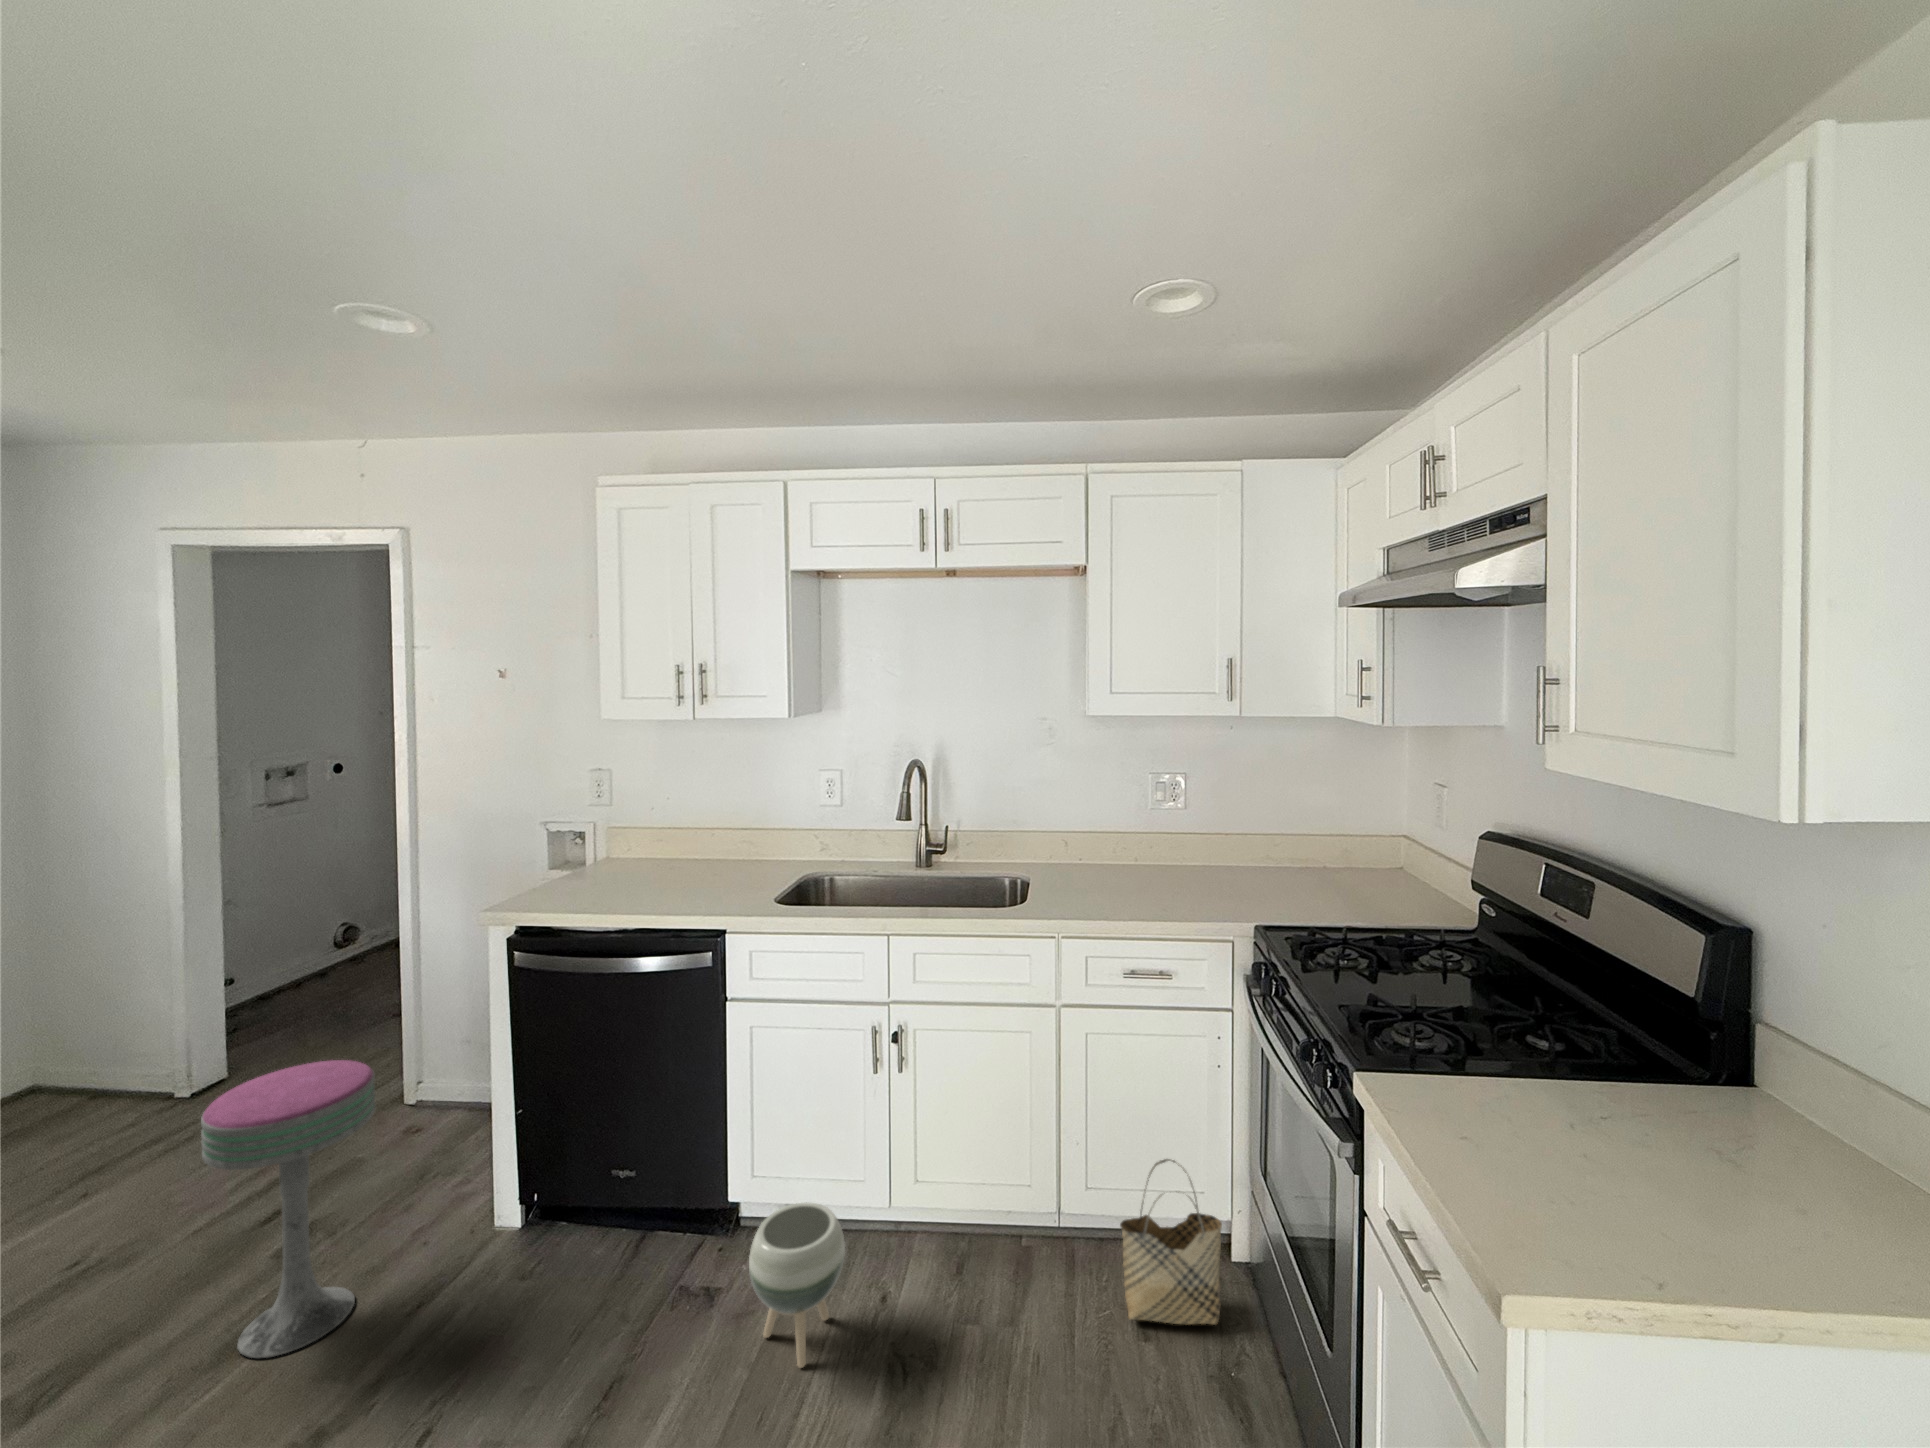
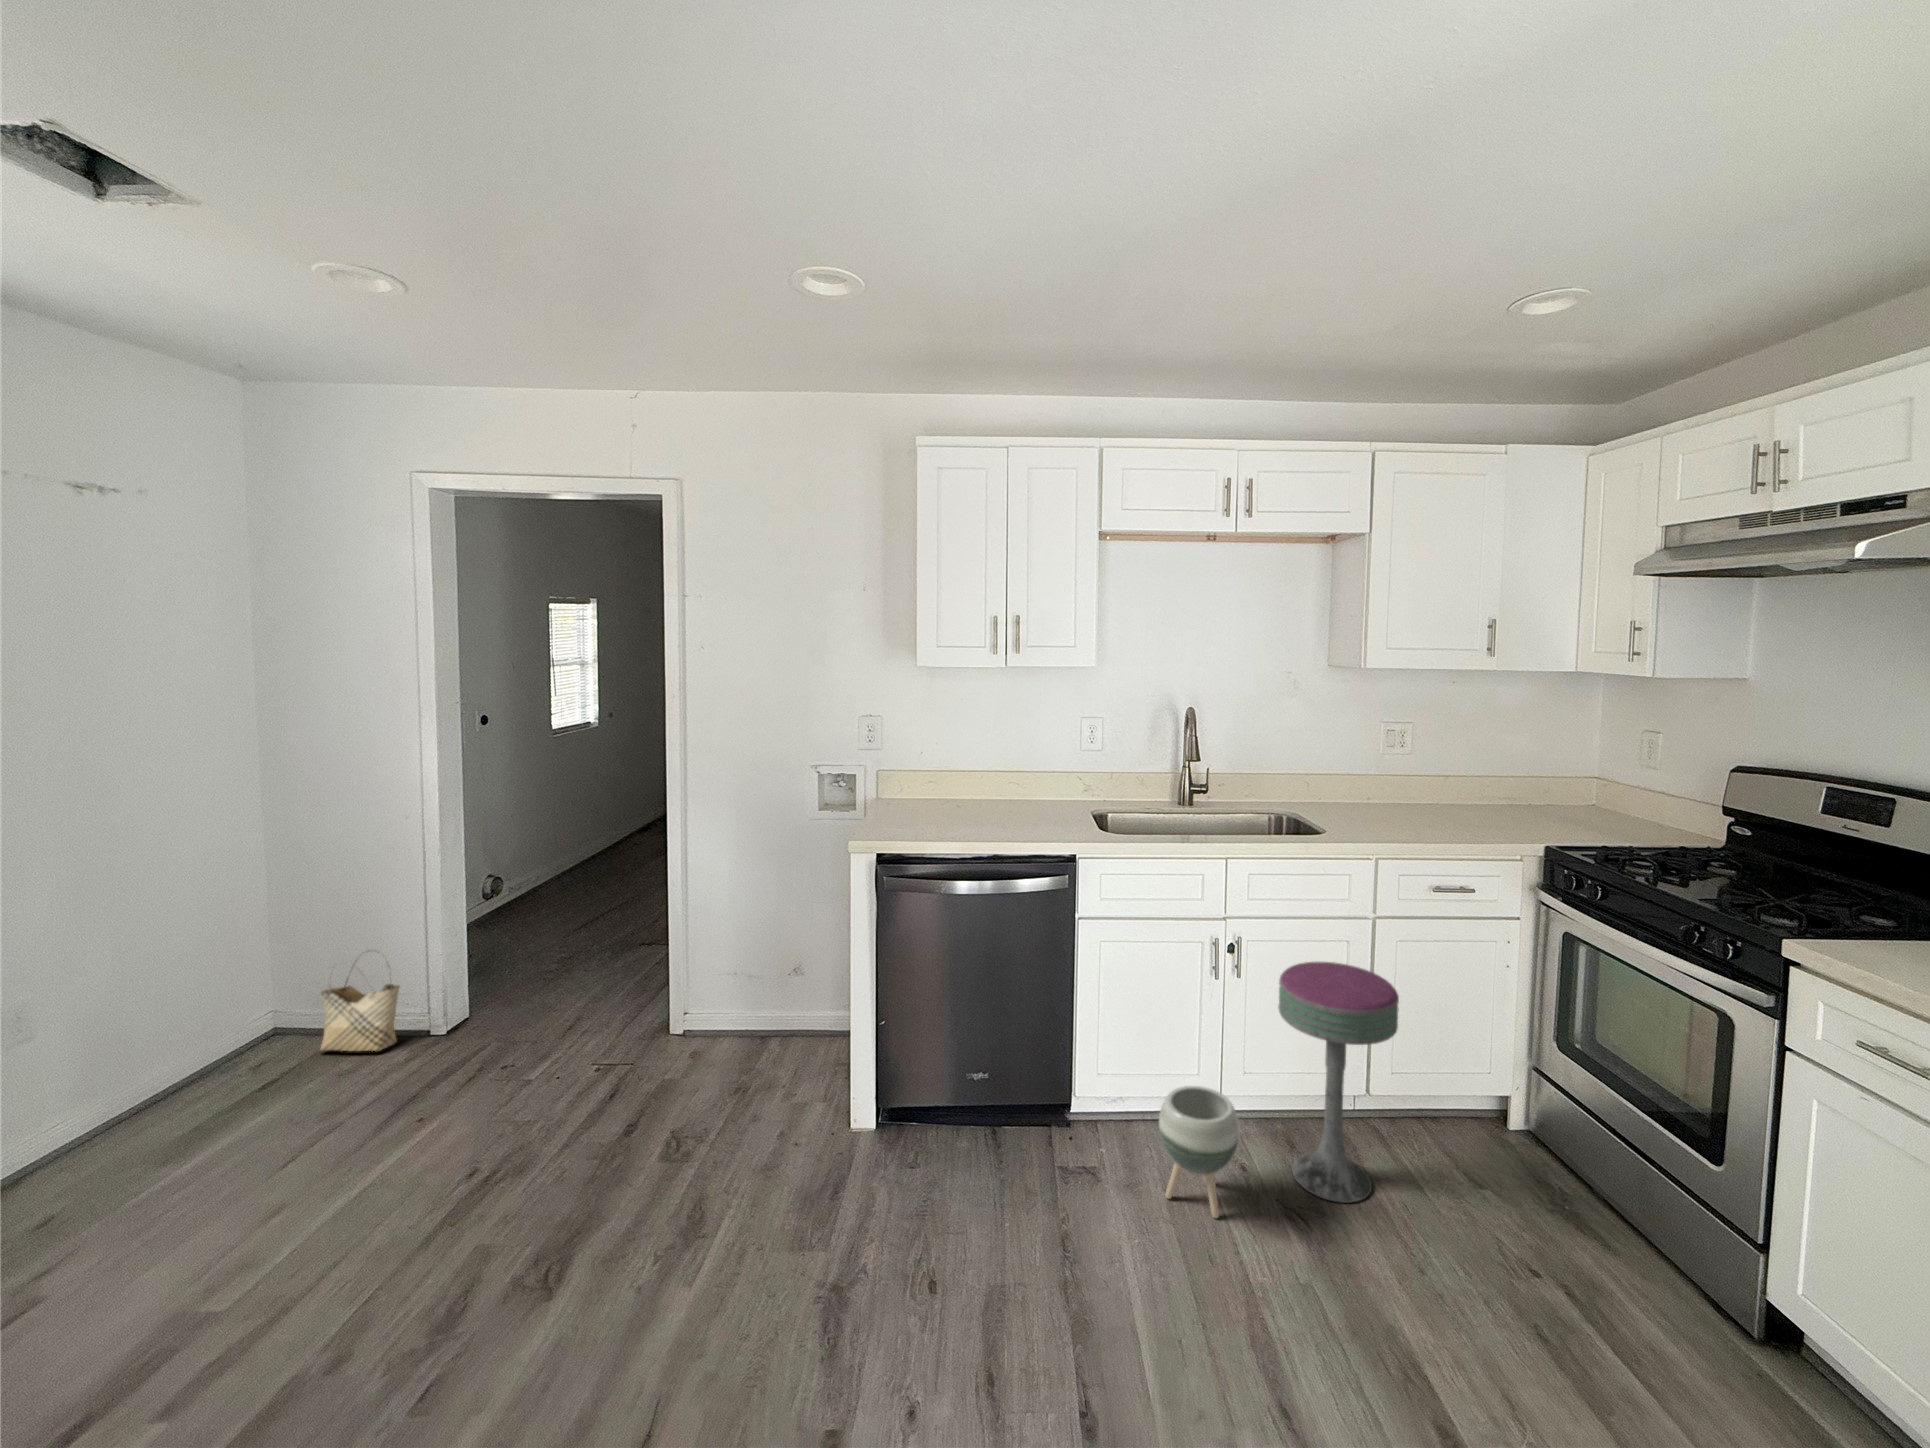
bar stool: present [201,1060,376,1358] -> present [1278,962,1399,1203]
woven basket: present [1120,1159,1222,1325] -> present [321,951,399,1051]

